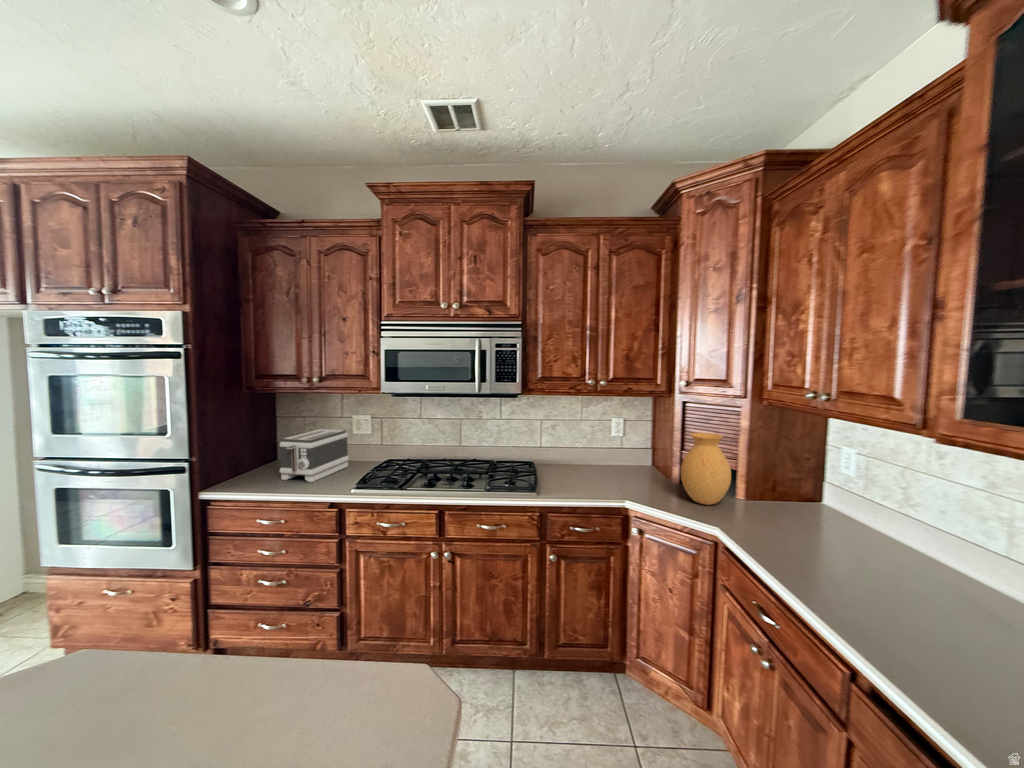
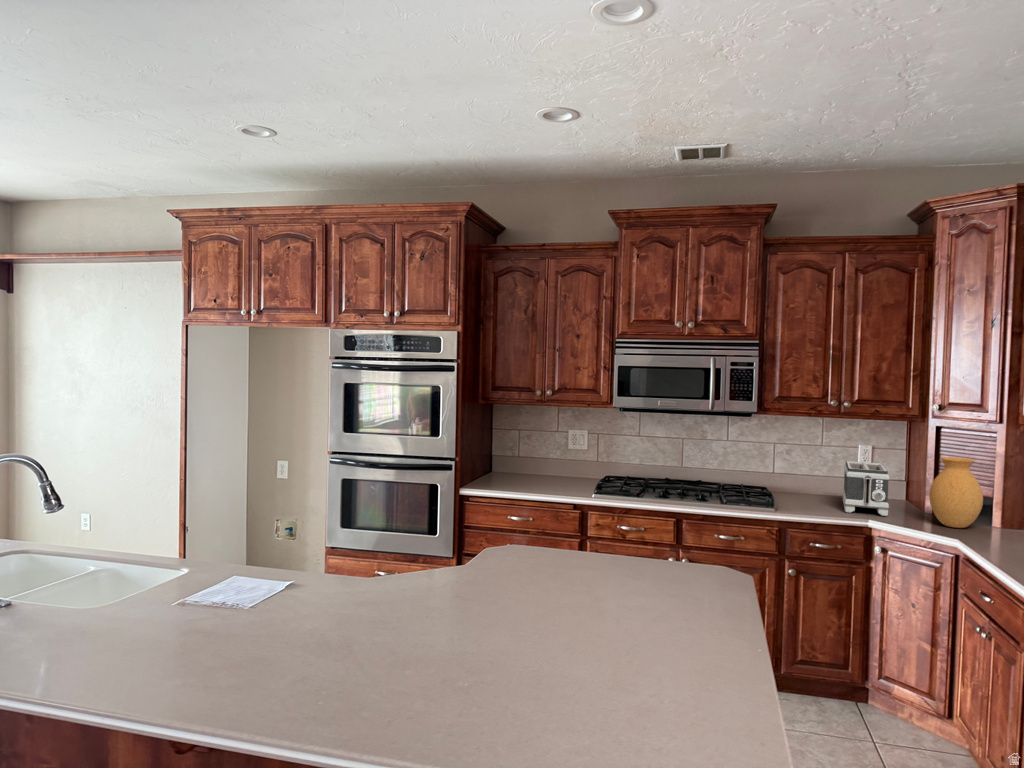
toaster: present [280,429,349,482] -> present [843,461,889,516]

